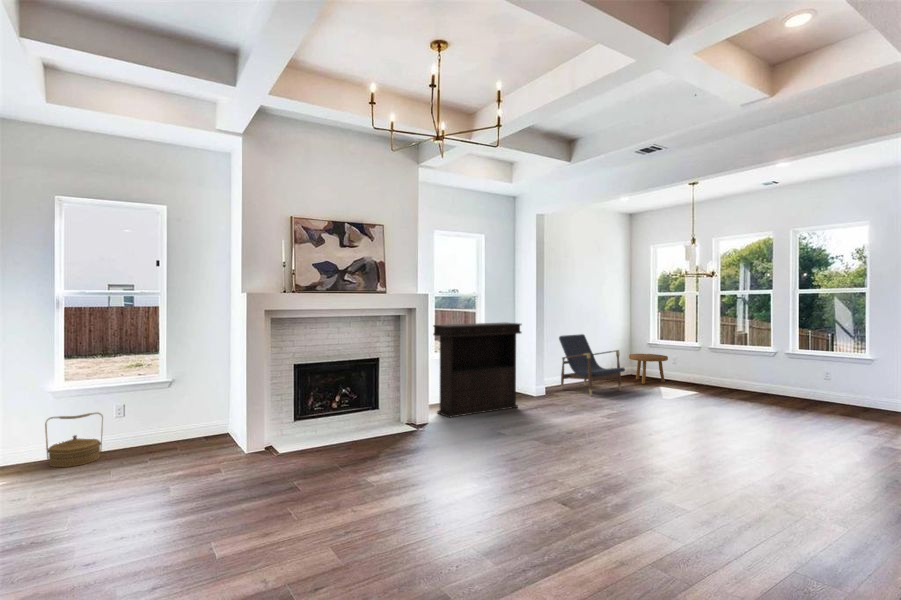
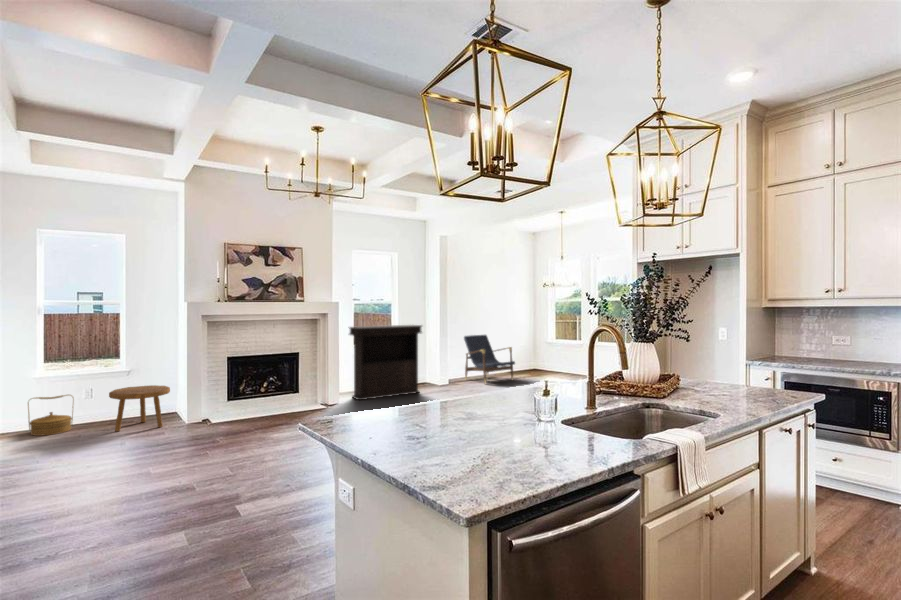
footstool: present [629,354,668,384] -> present [109,385,170,431]

